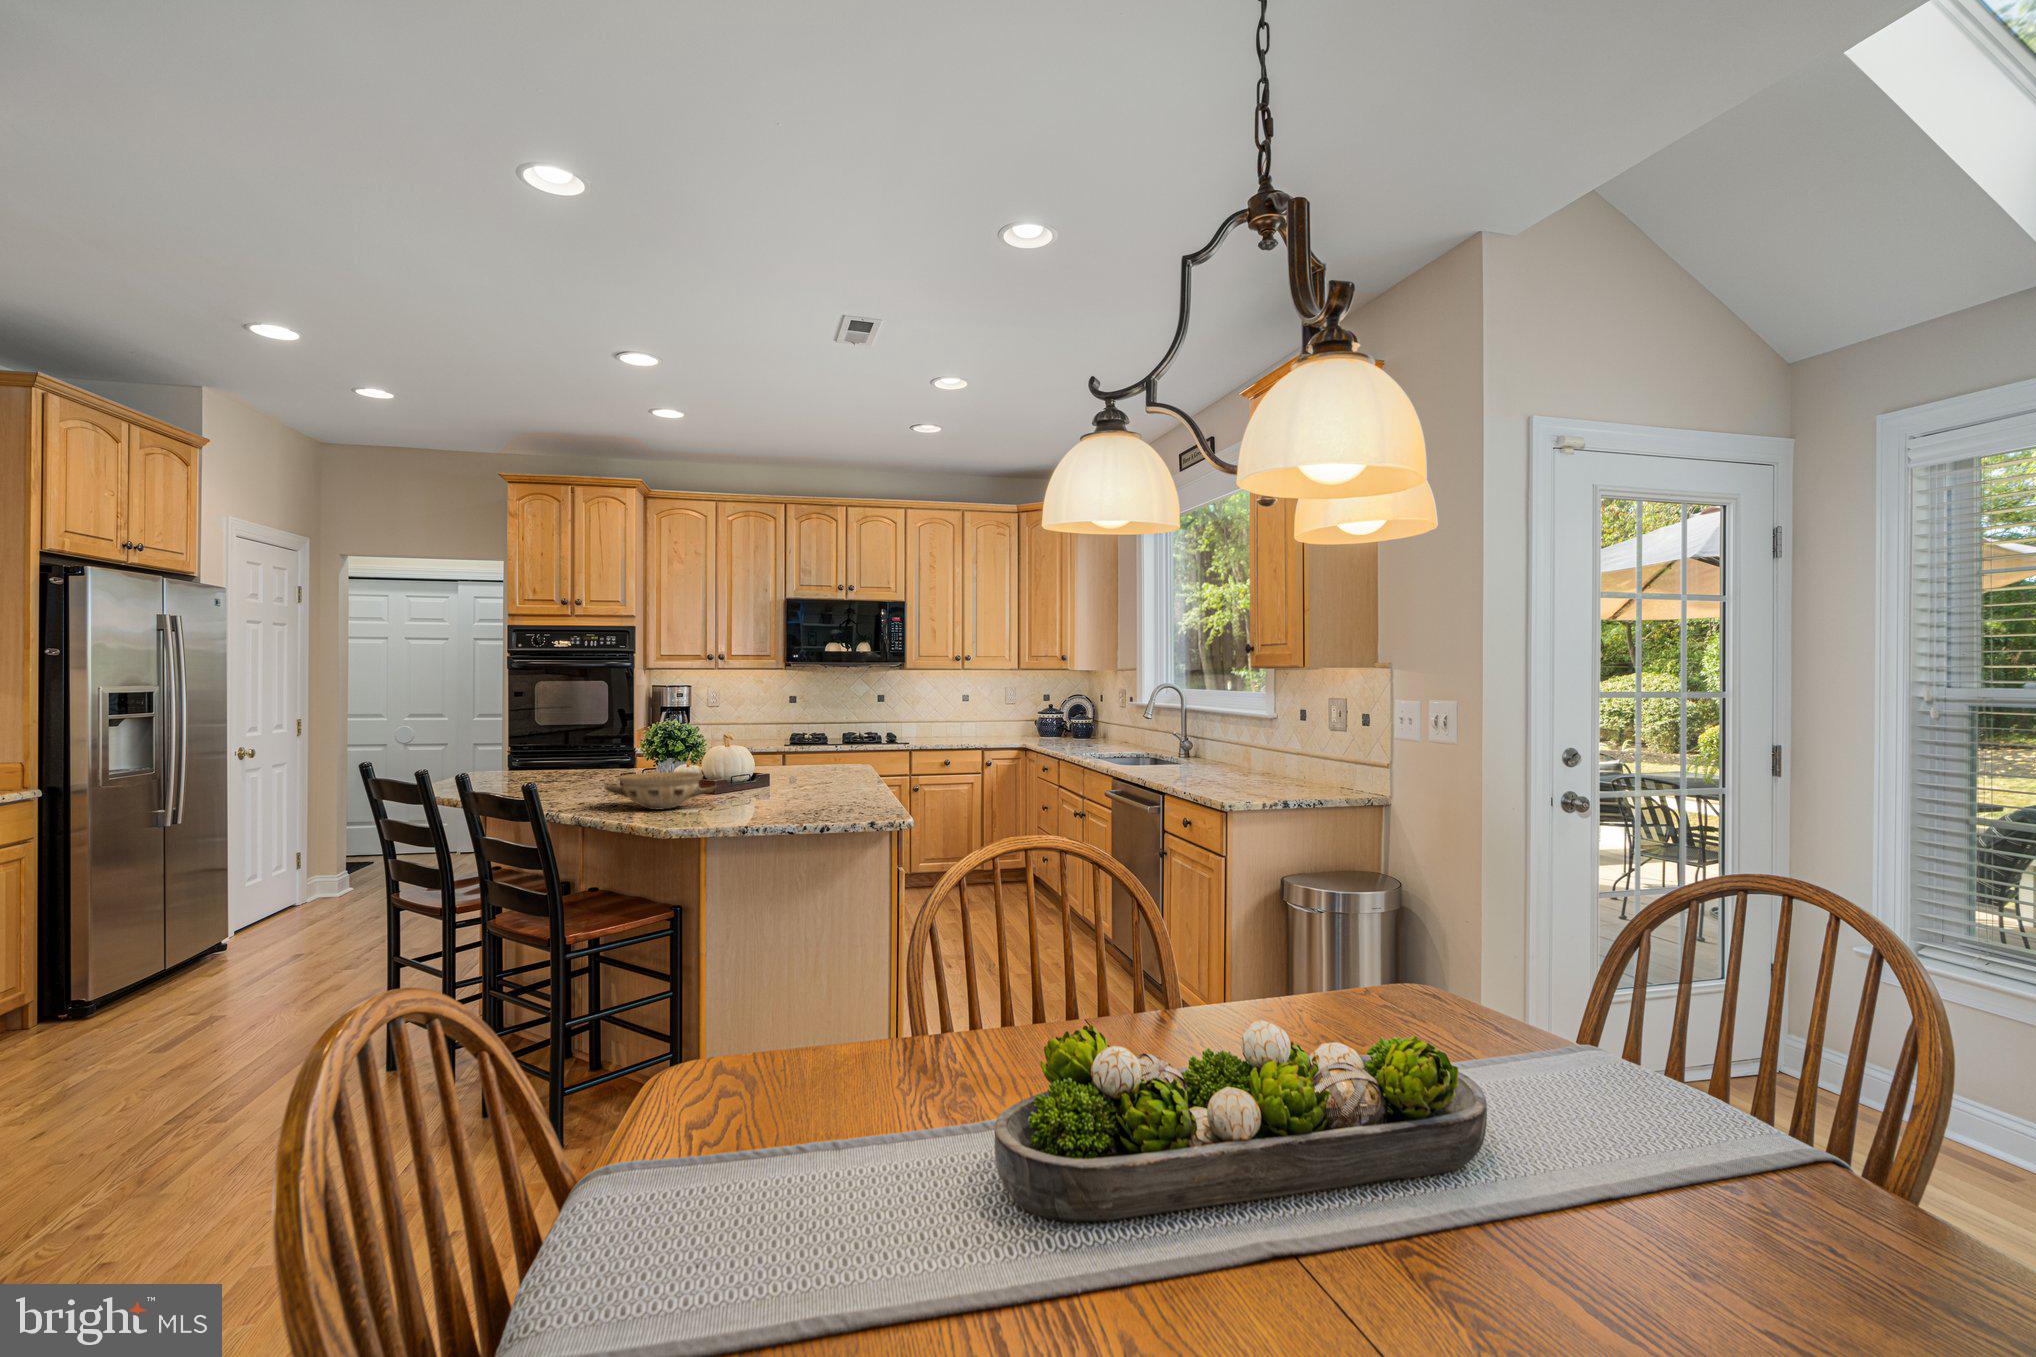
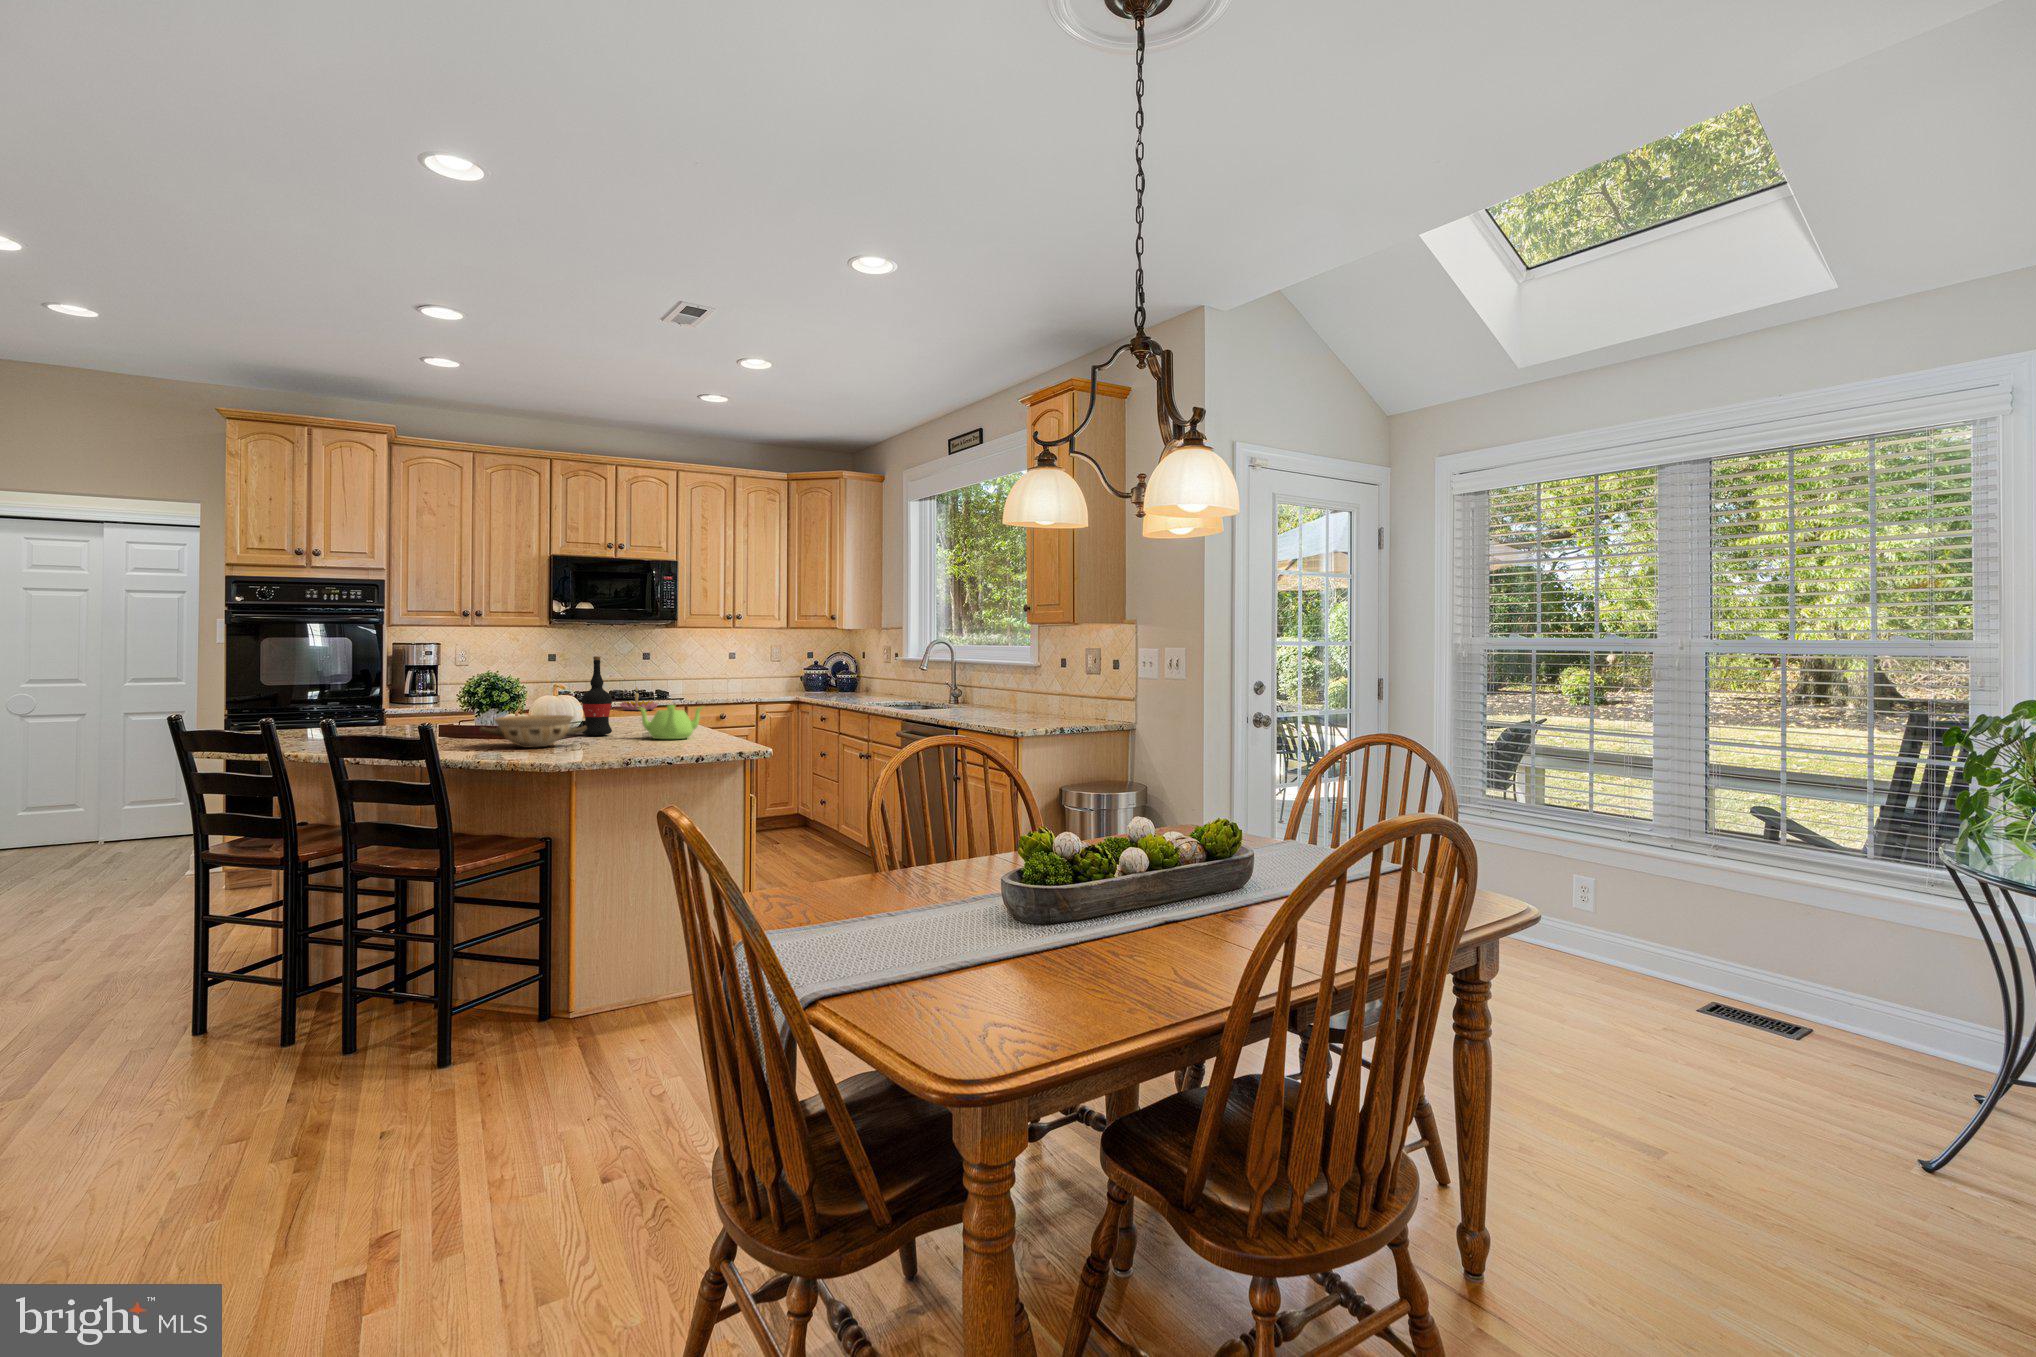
wine bottle: none [736,706,769,793] -> present [582,656,612,735]
candle holder: none [833,731,871,757] -> present [620,687,658,711]
teapot: none [785,760,859,801] -> present [639,705,705,739]

